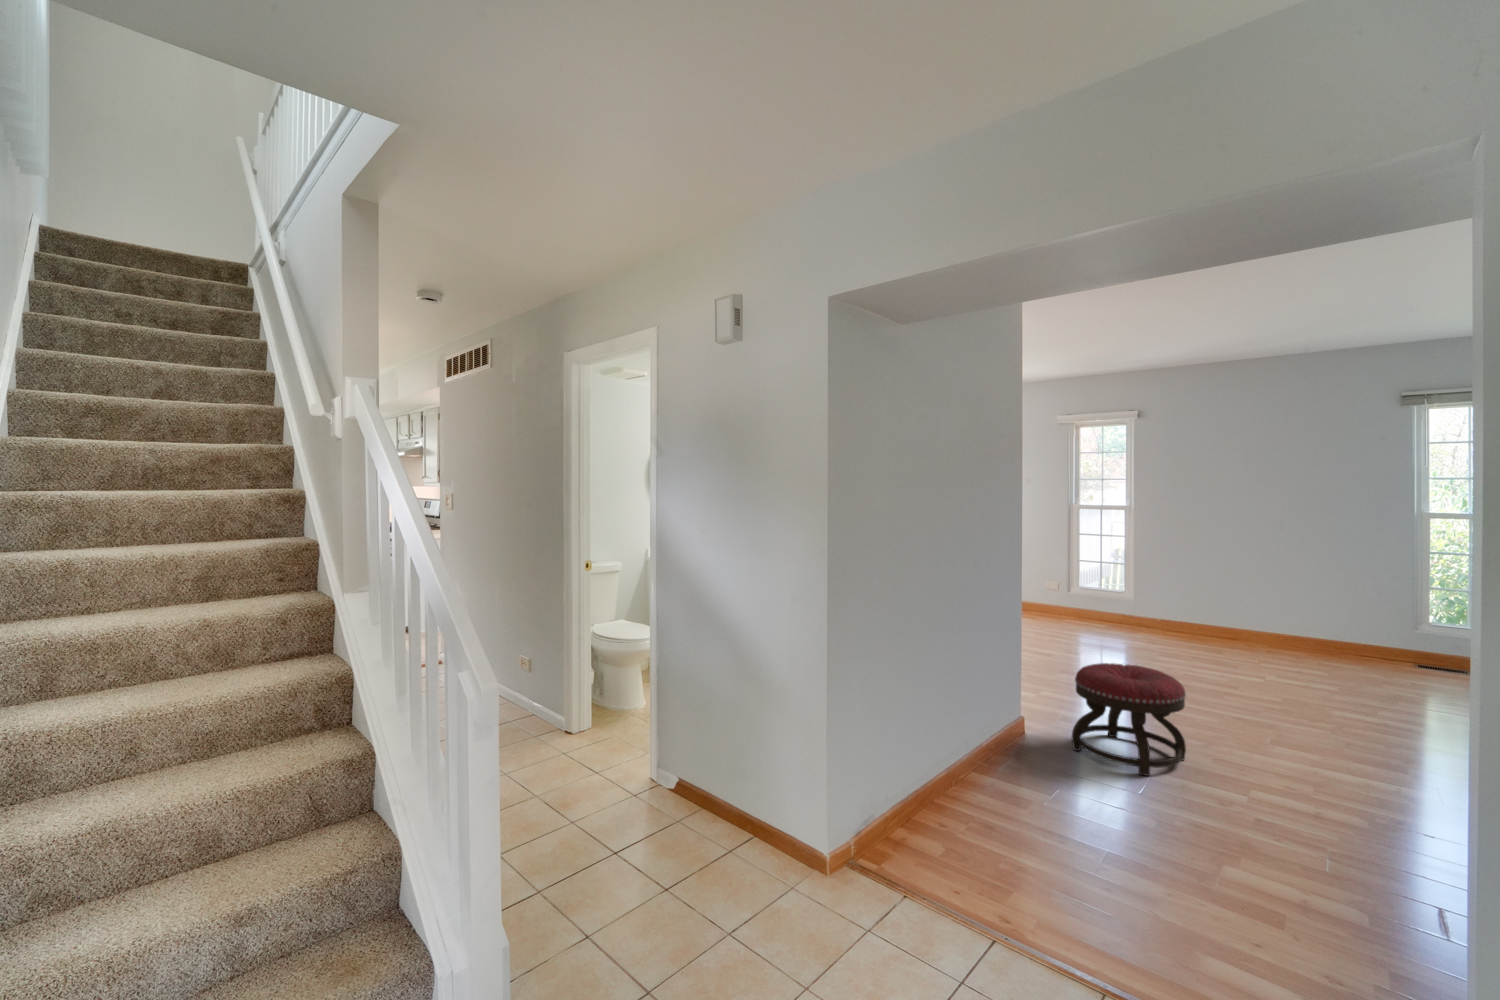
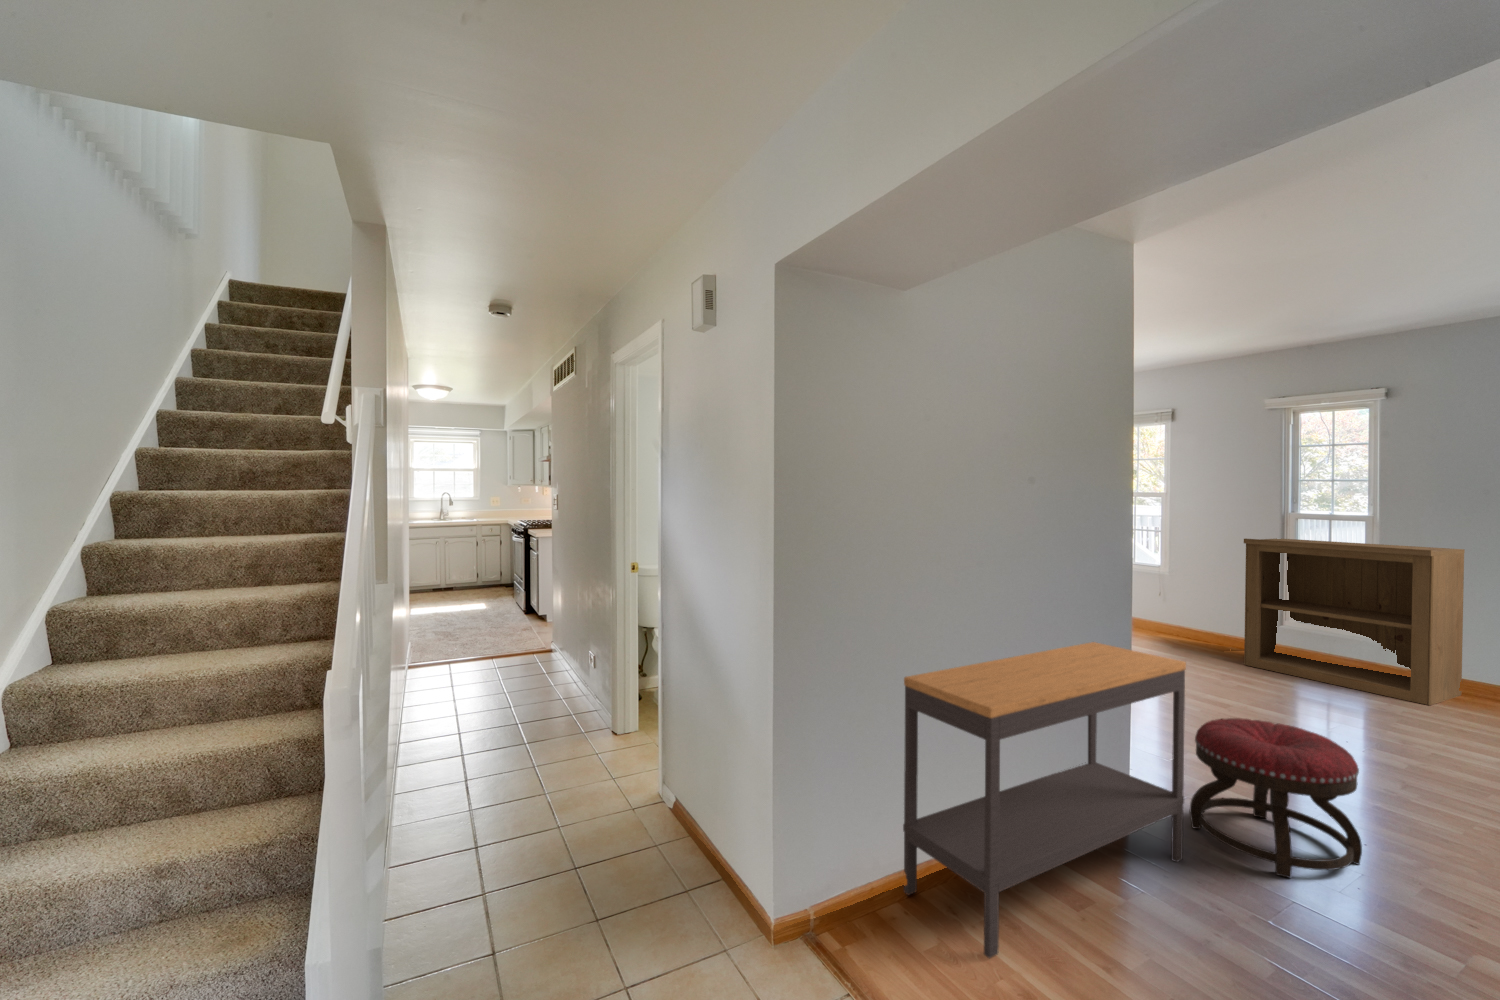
bookshelf: none [1054,525,1196,646] -> present [1244,538,1465,705]
console table: none [900,611,1081,867] -> present [903,642,1186,958]

